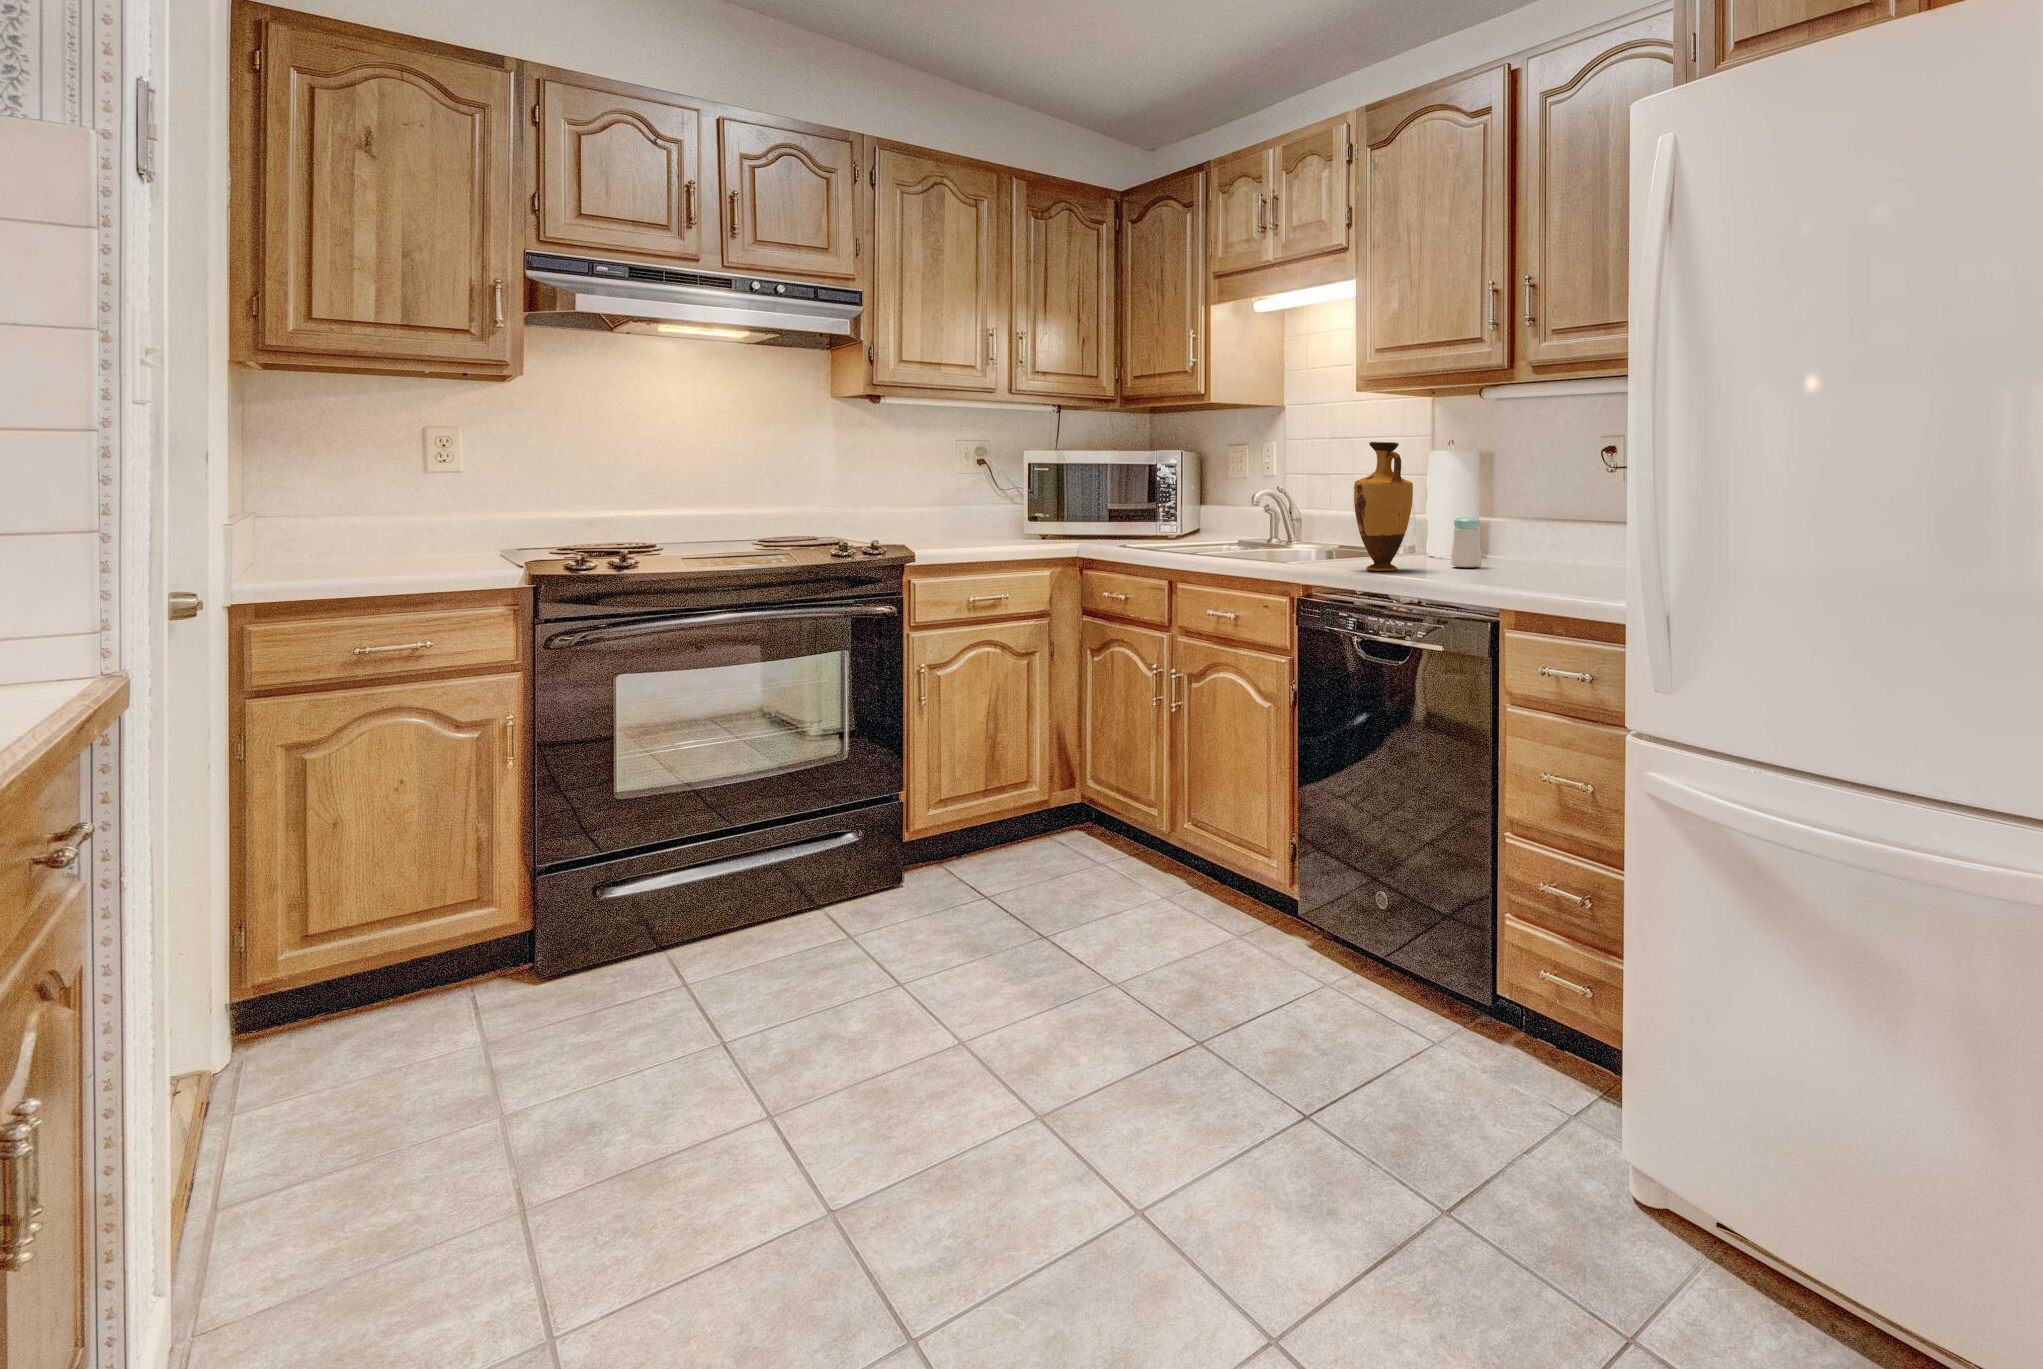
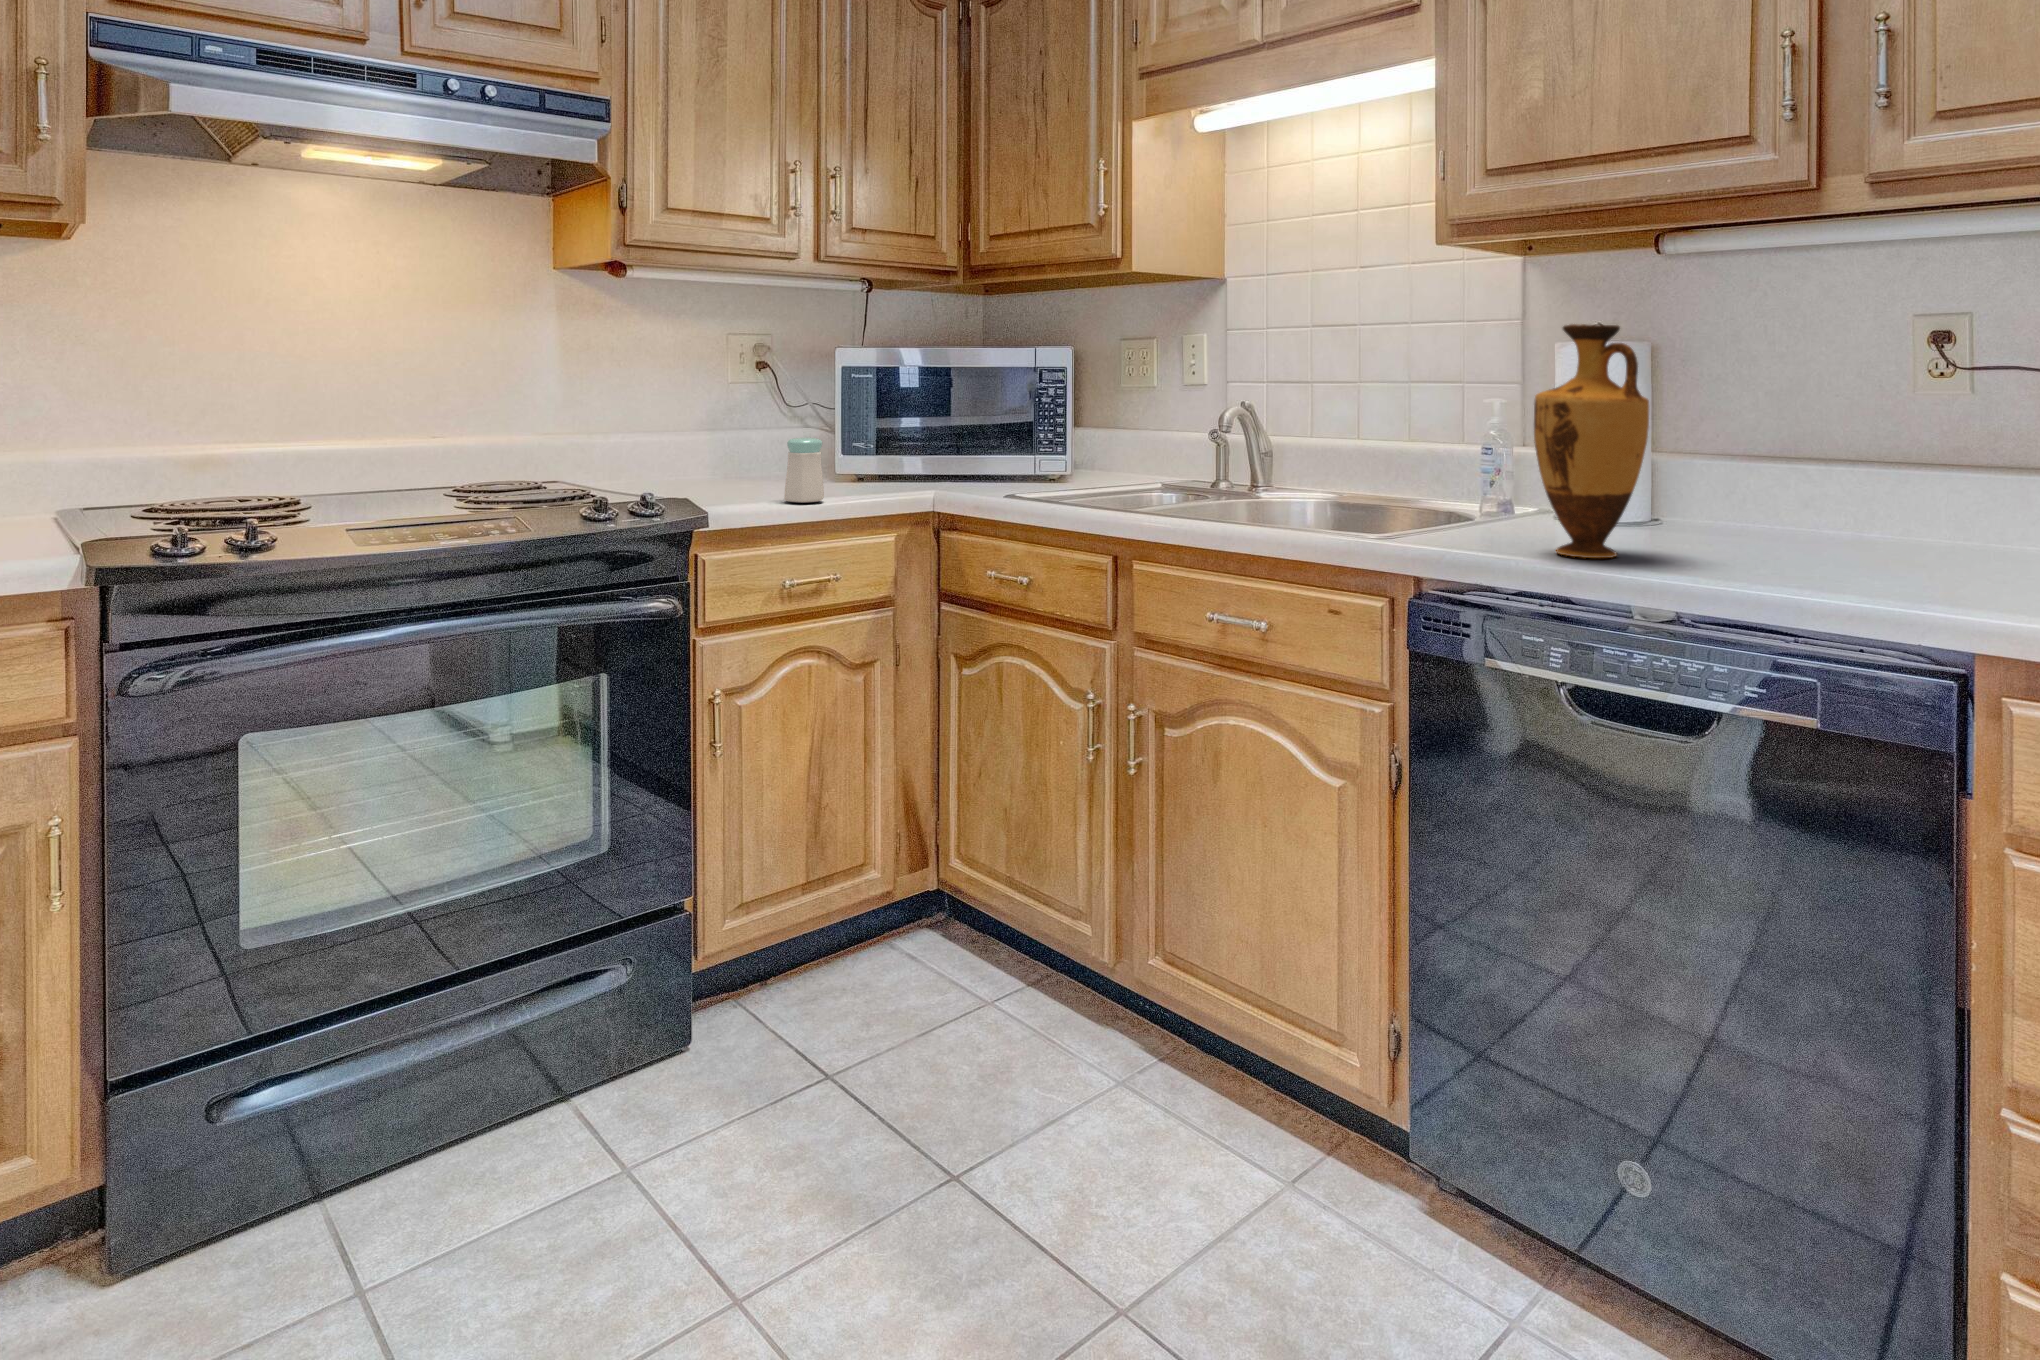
salt shaker: present [1451,518,1482,568] -> present [784,438,824,503]

